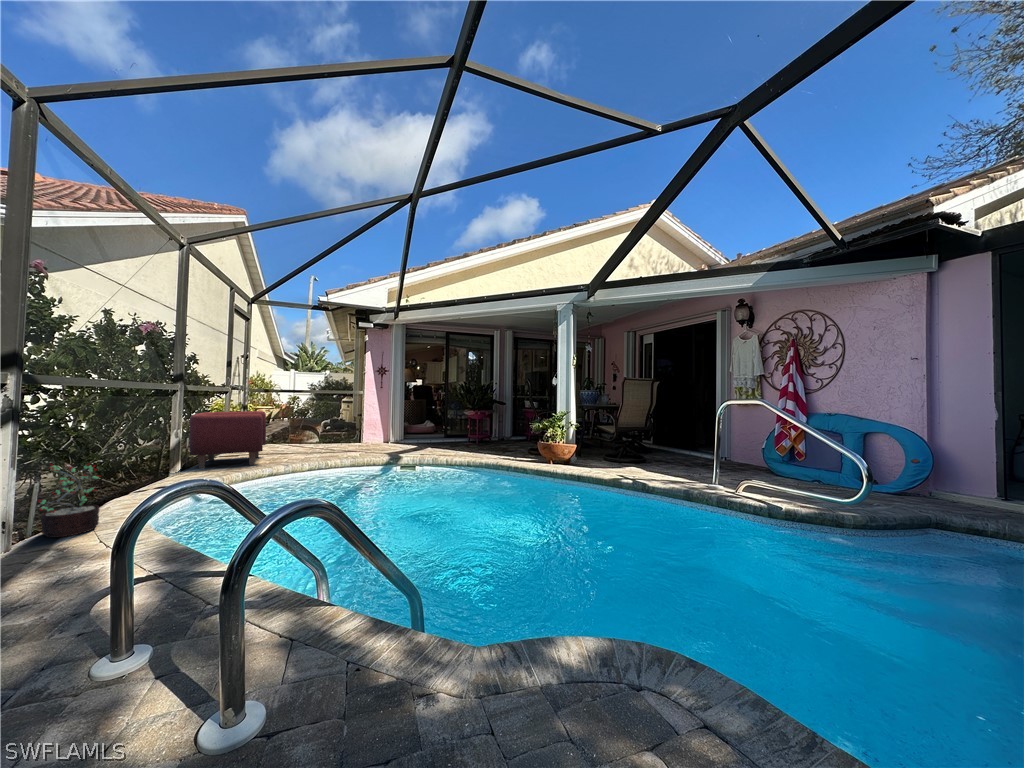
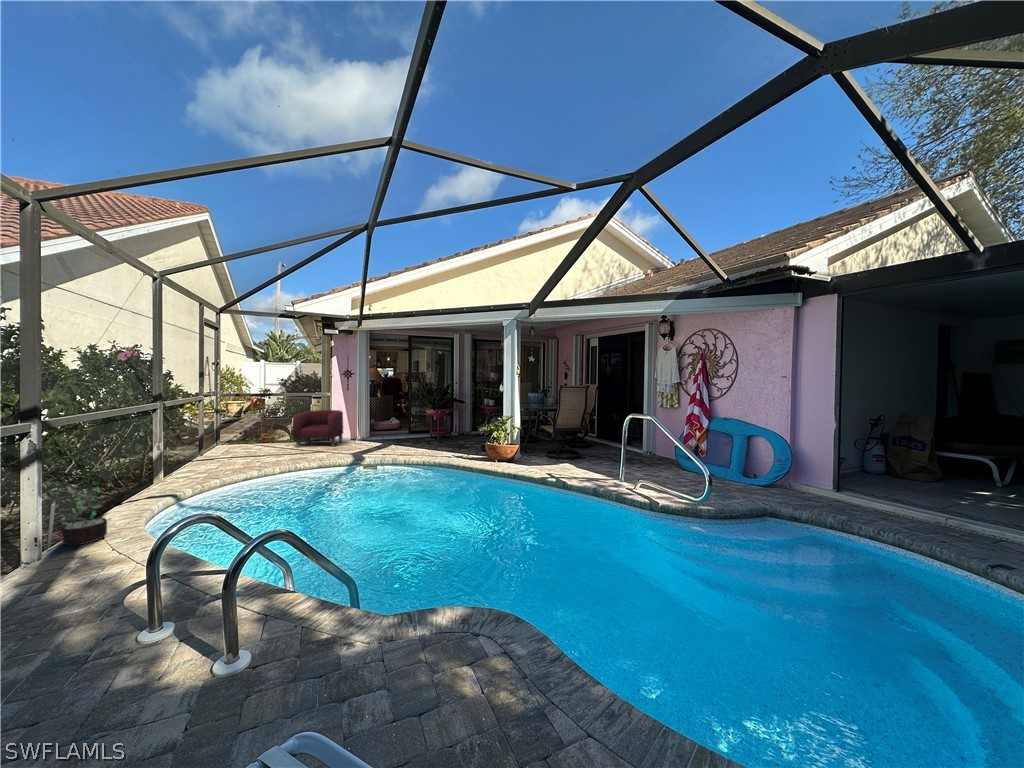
armchair: present [190,411,266,469] -> present [293,410,343,447]

